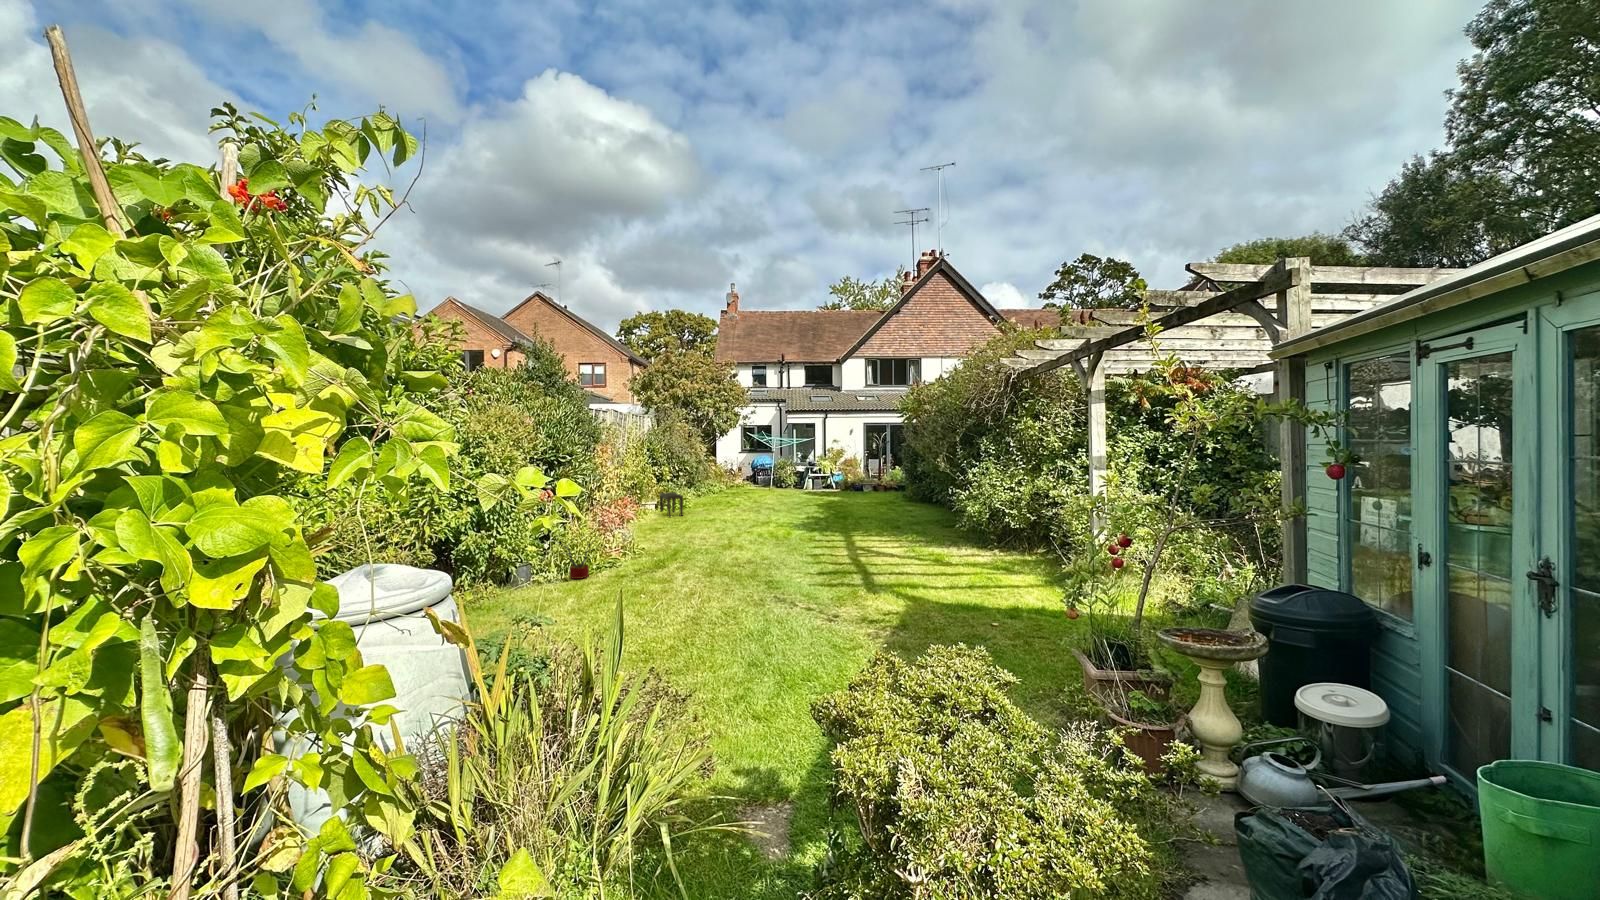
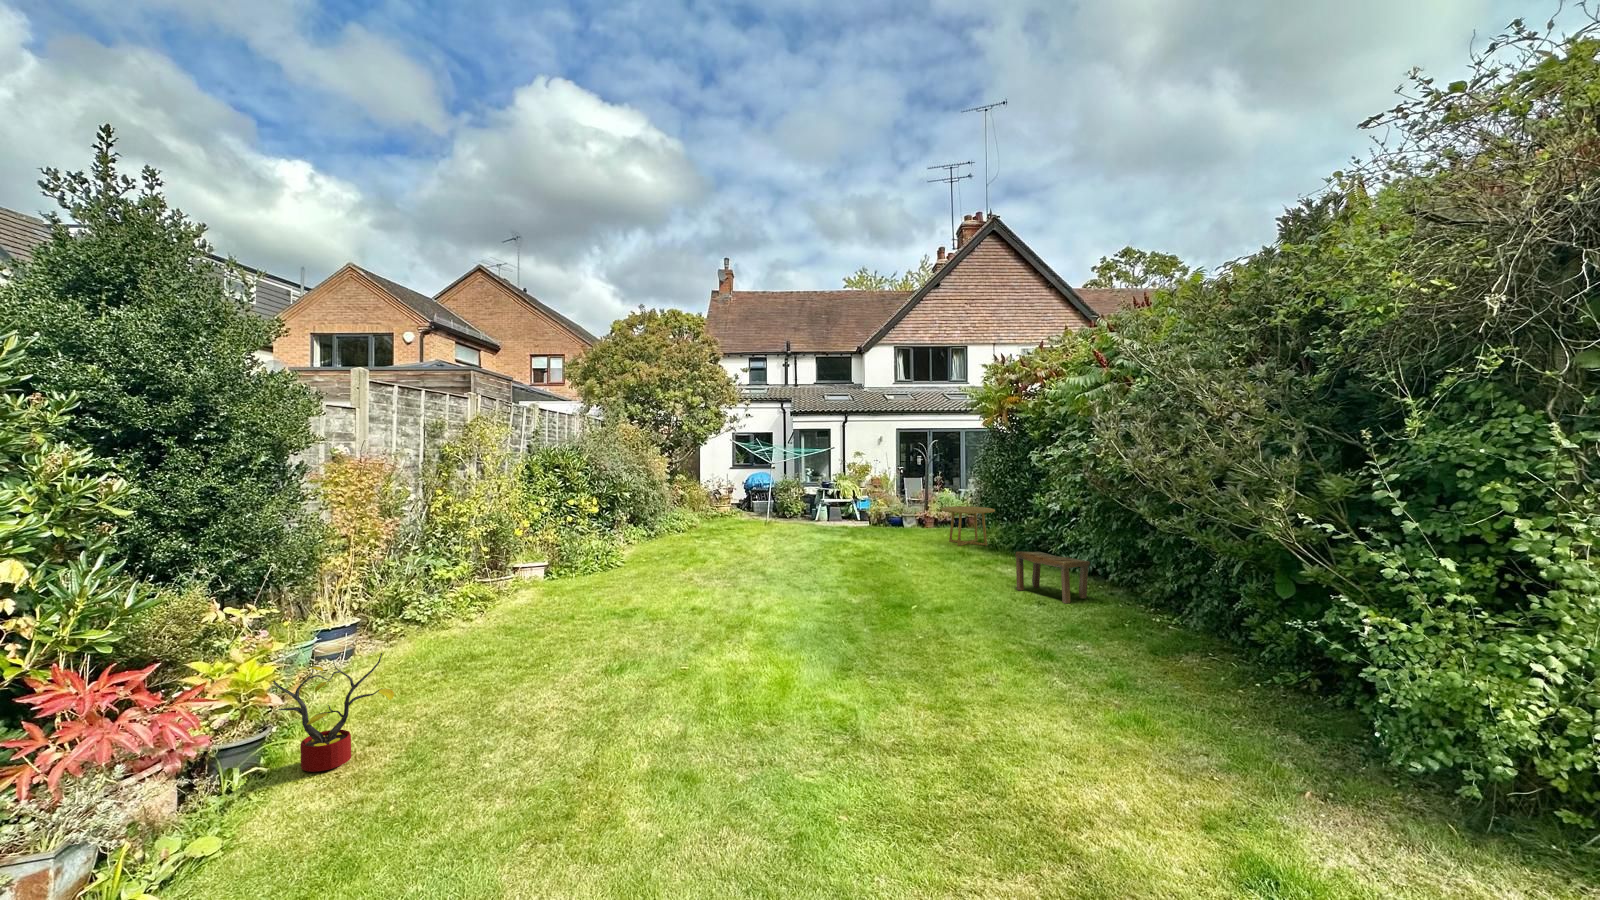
round table: none [885,477,920,502] -> present [942,506,995,546]
bench: present [660,492,683,517] -> present [1015,551,1090,604]

